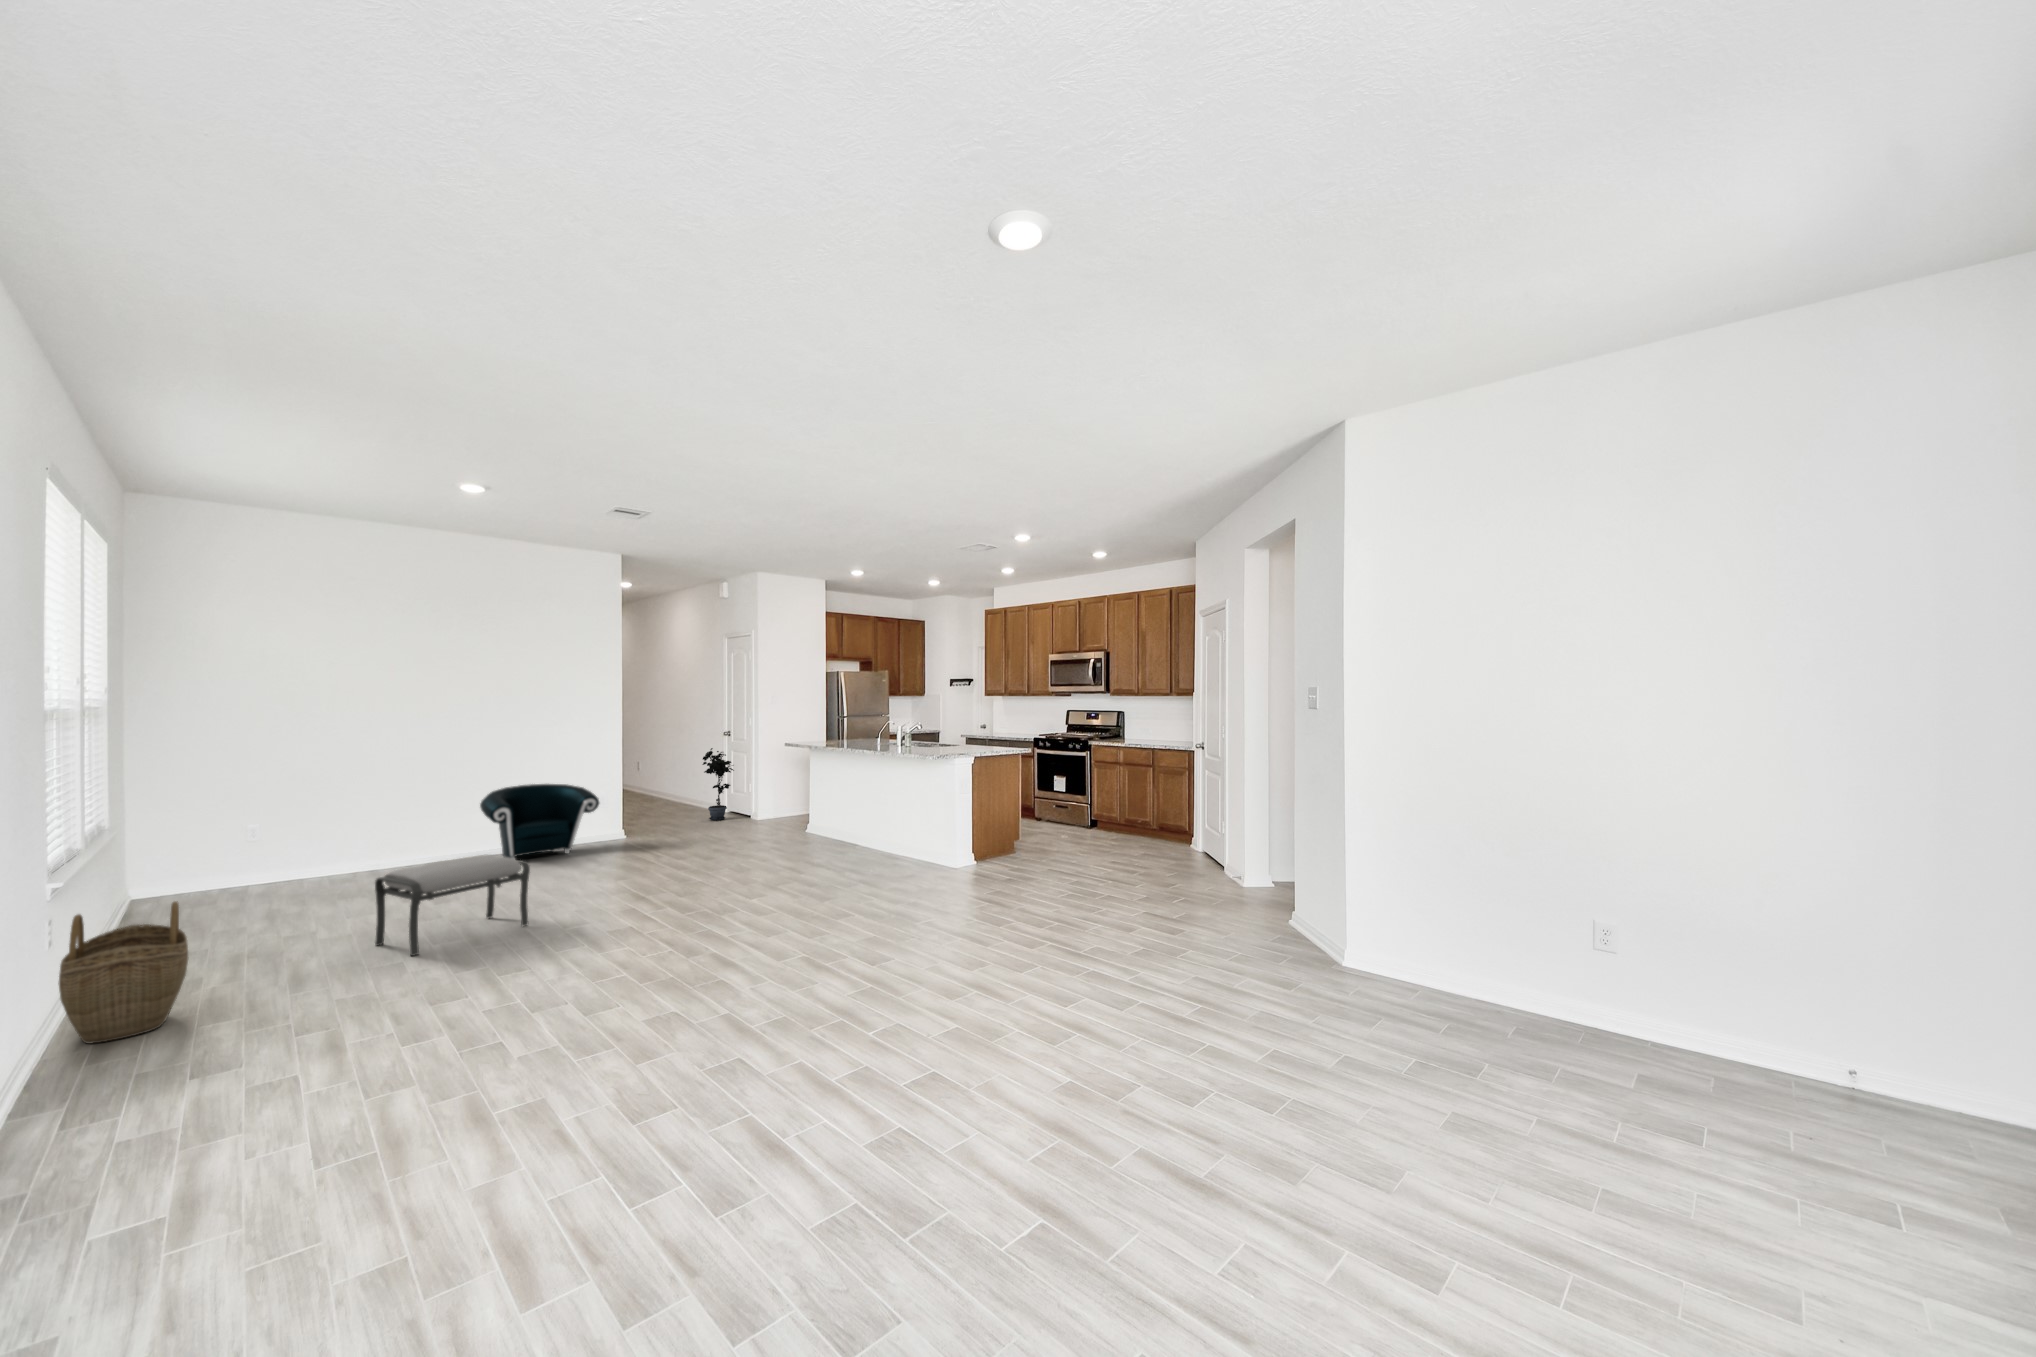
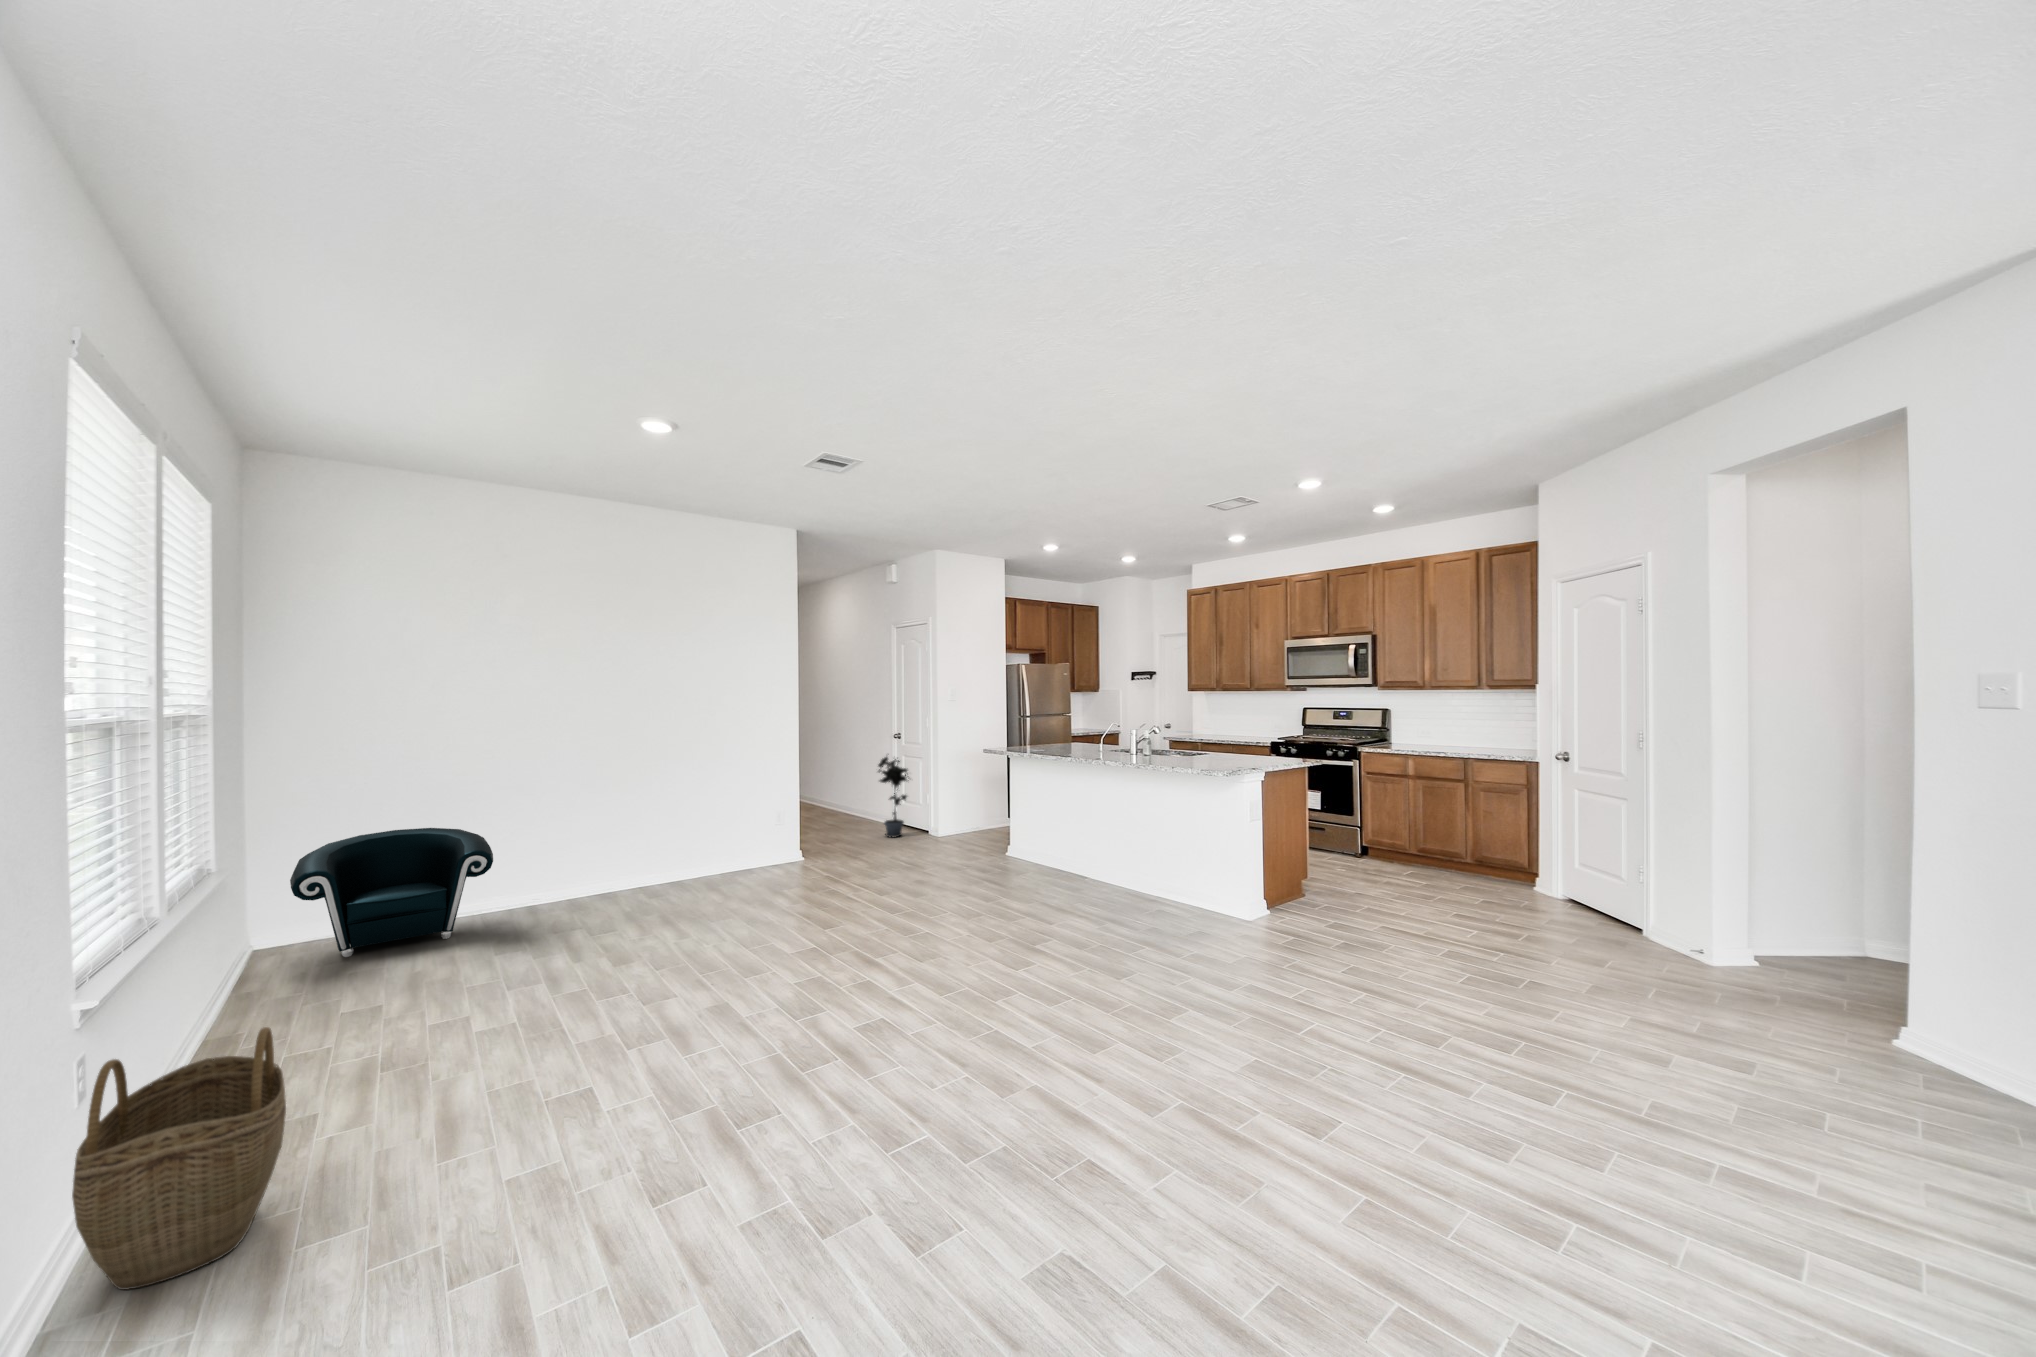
armchair: present [480,784,599,859] -> present [290,828,493,957]
ottoman: present [375,855,530,956] -> none [548,911,744,1075]

